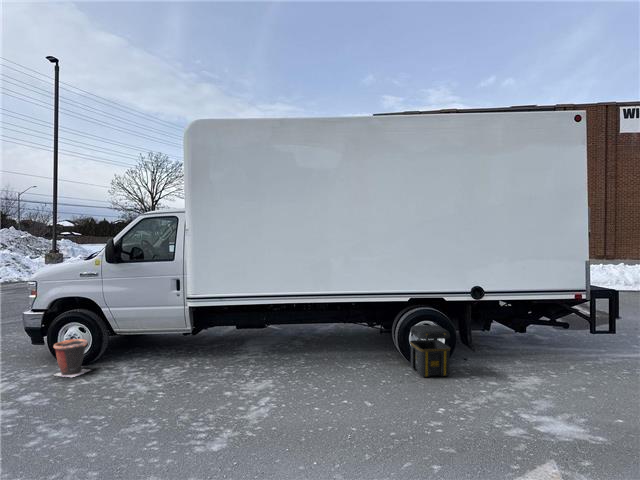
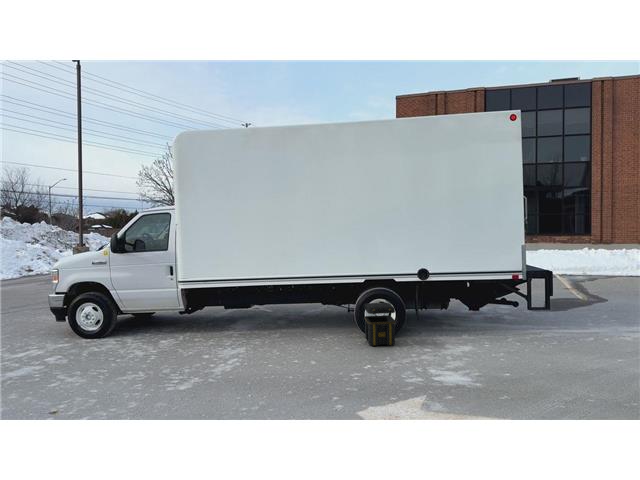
waste bin: present [54,339,90,377] -> none [73,316,104,346]

